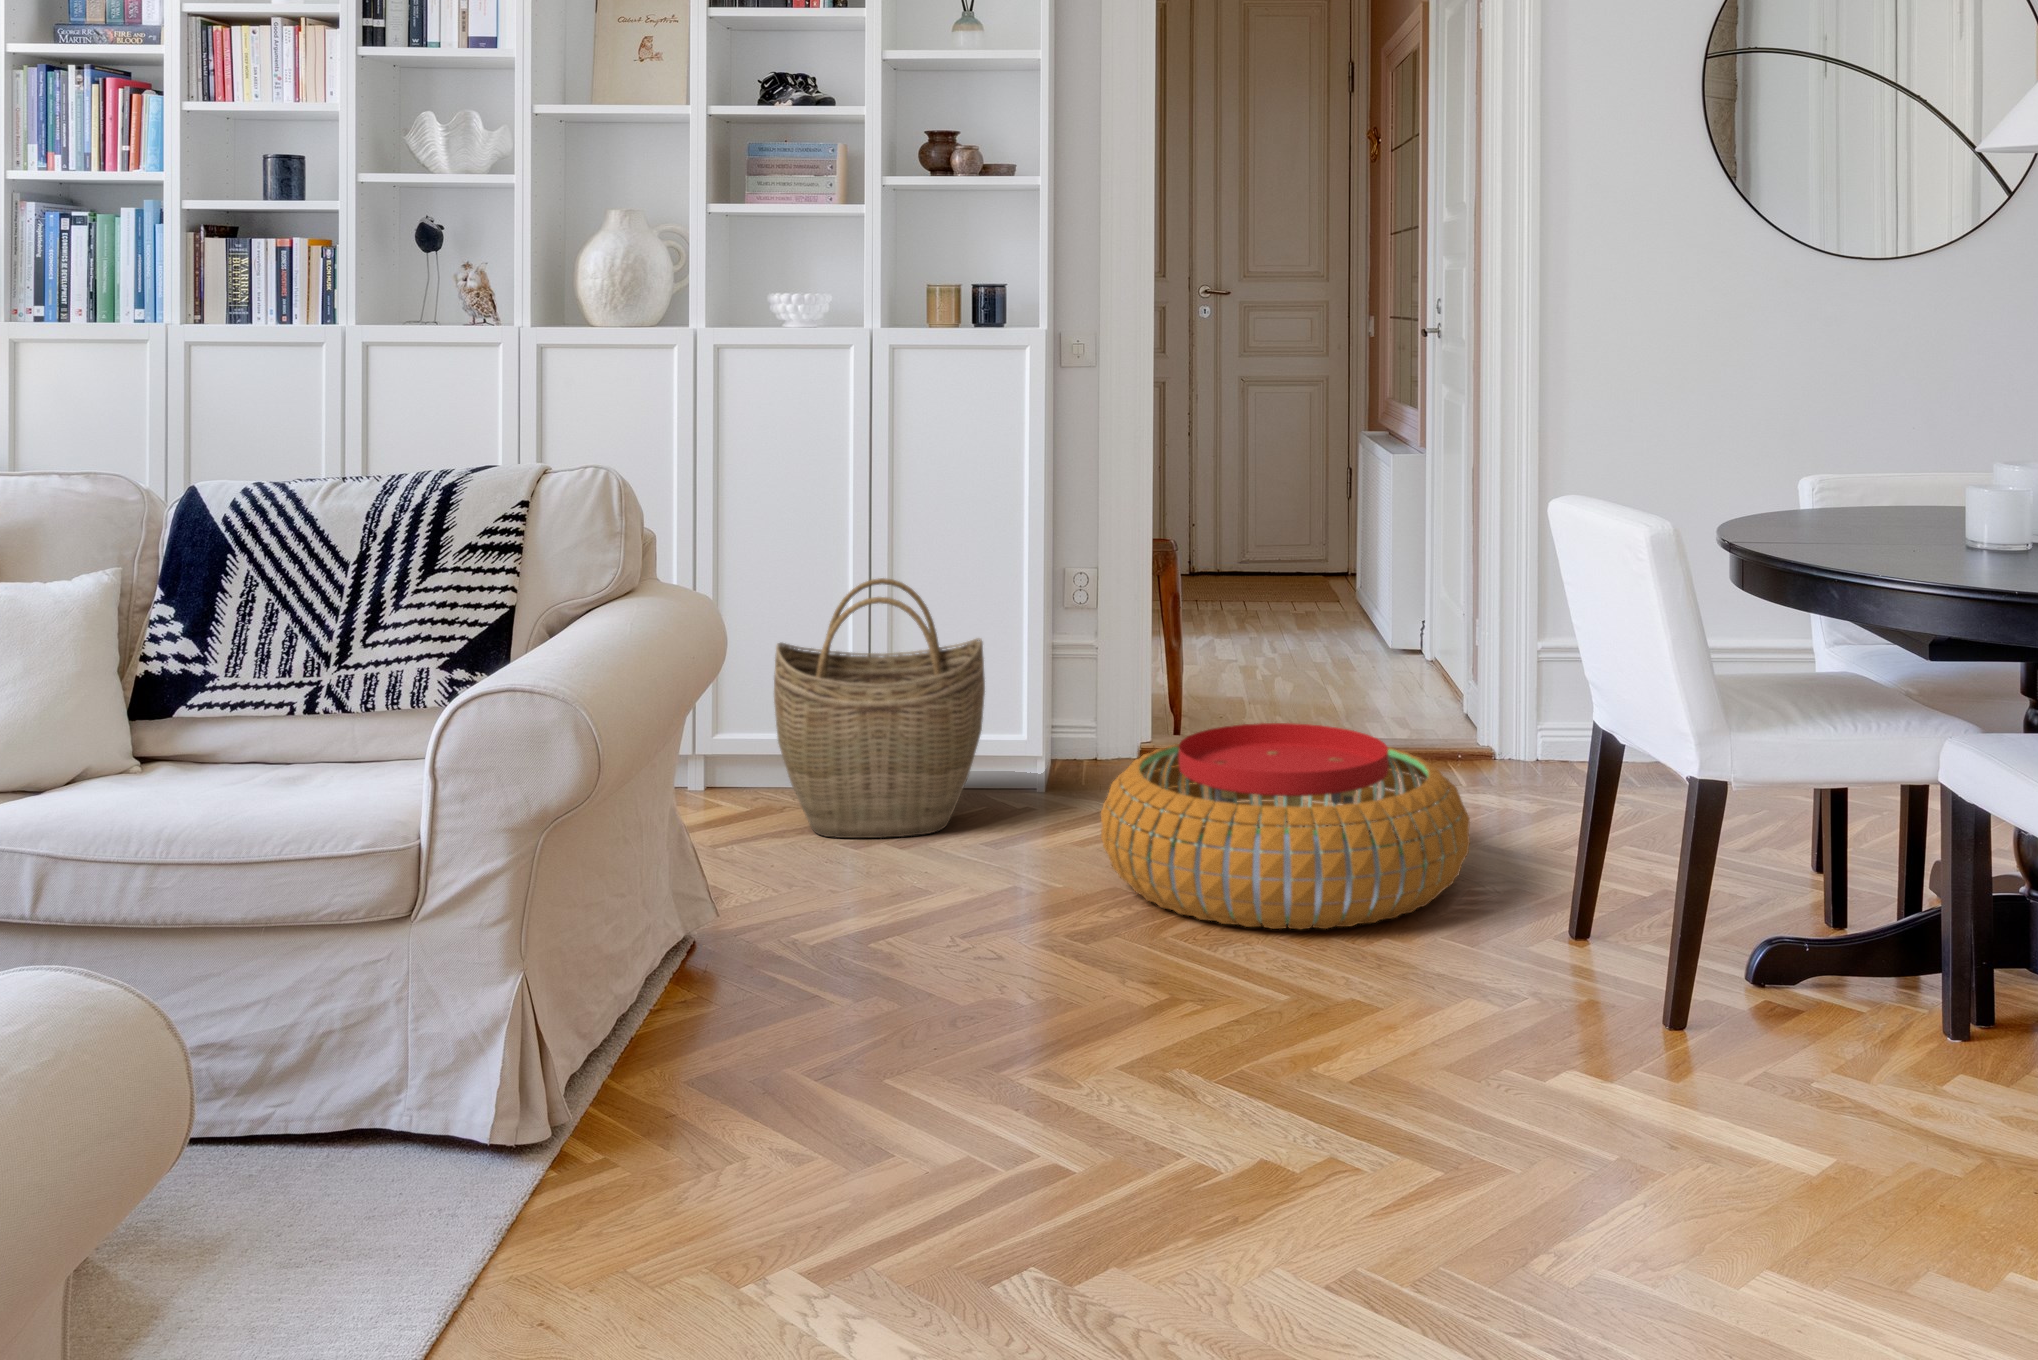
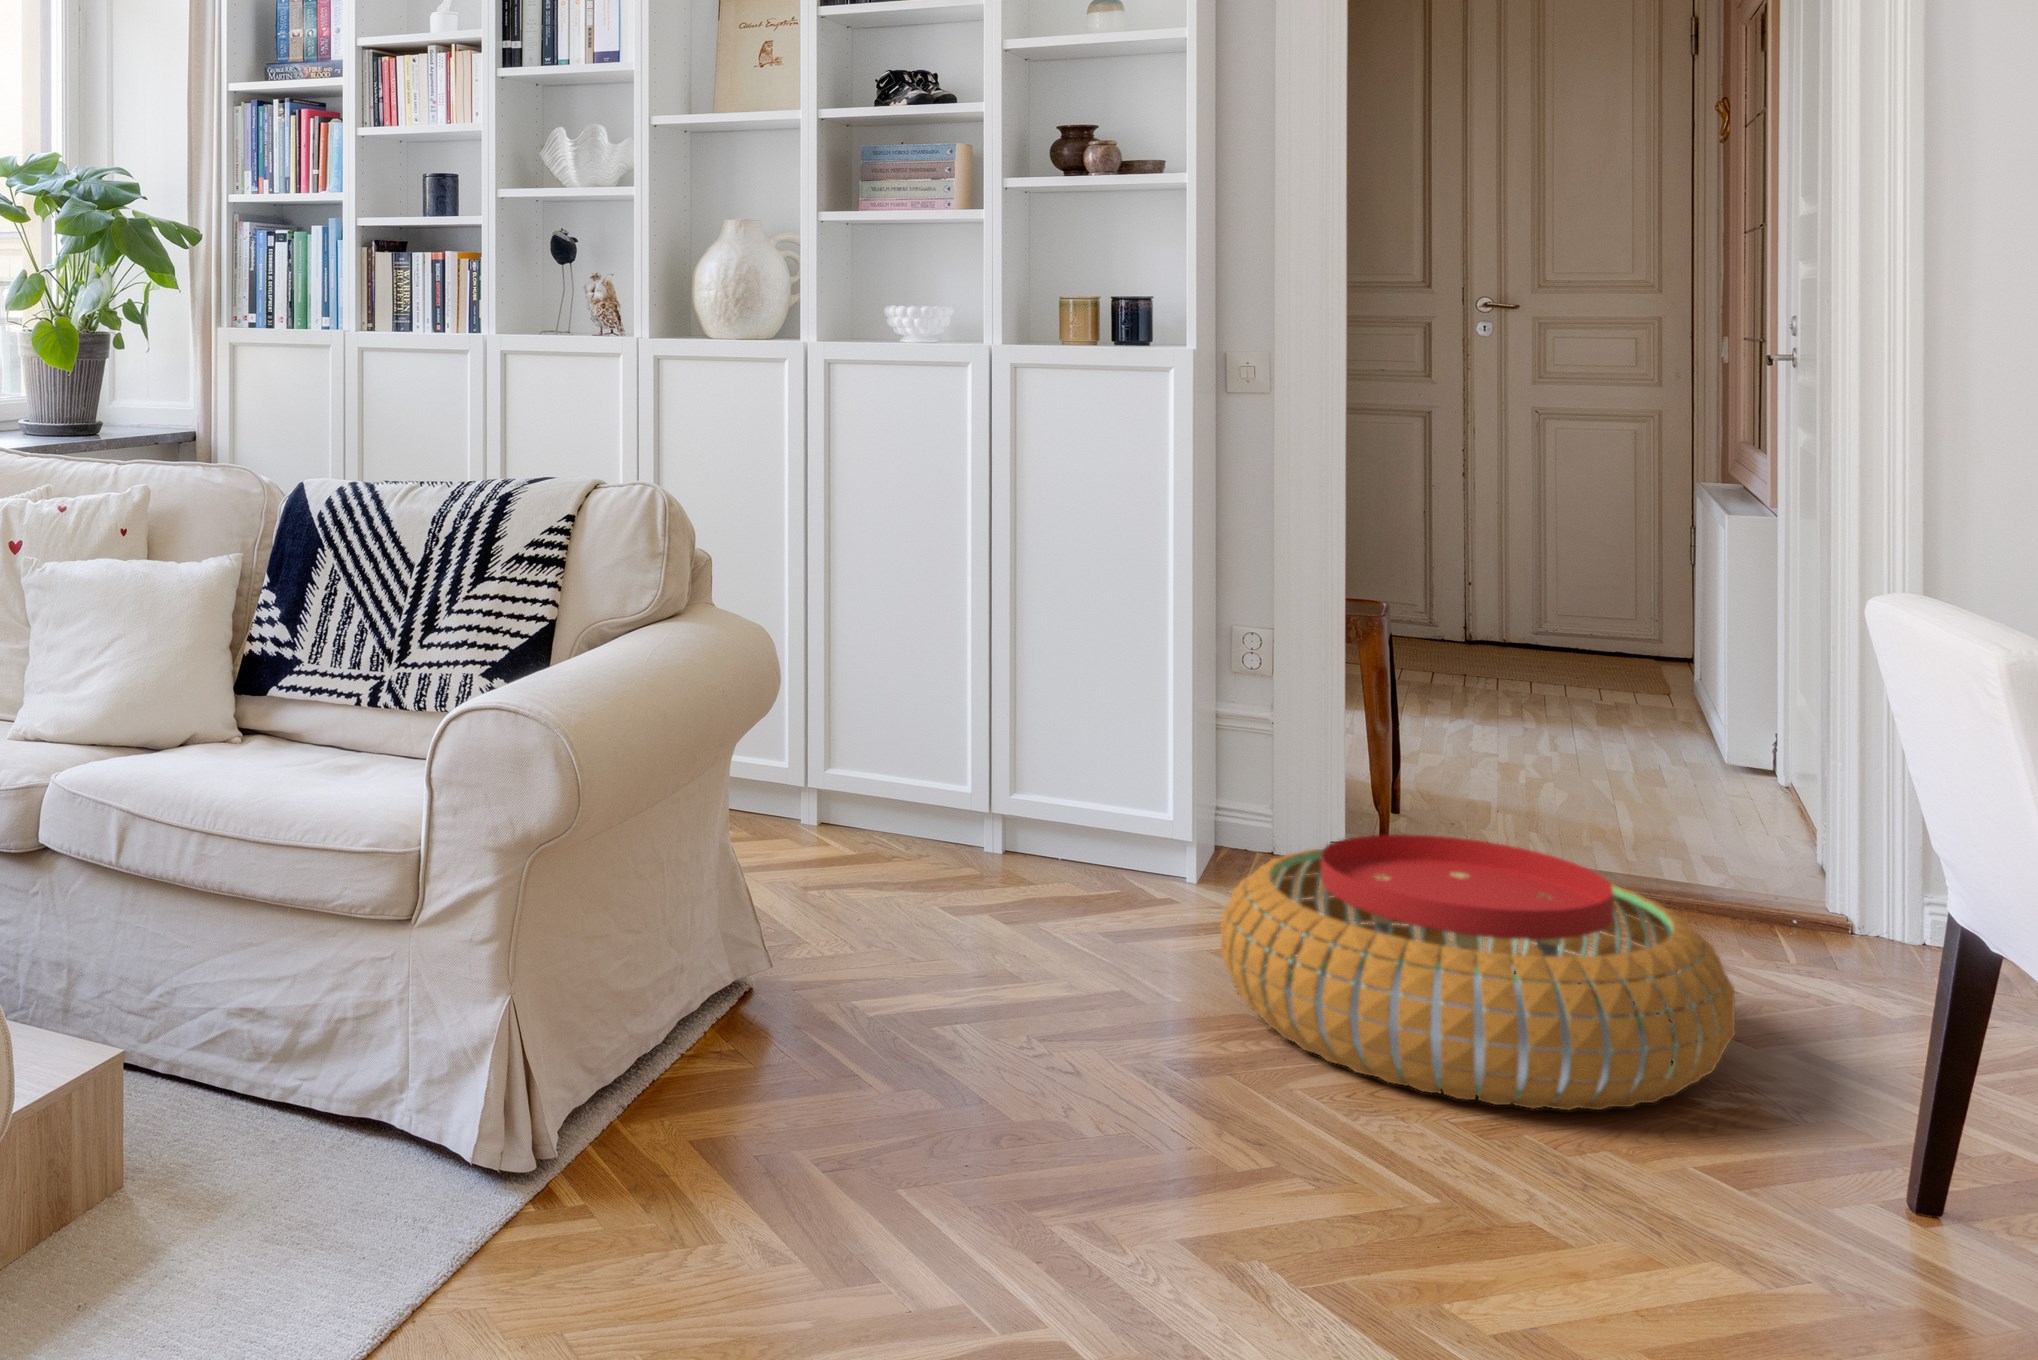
woven basket: present [774,578,985,838] -> none [875,618,1111,905]

